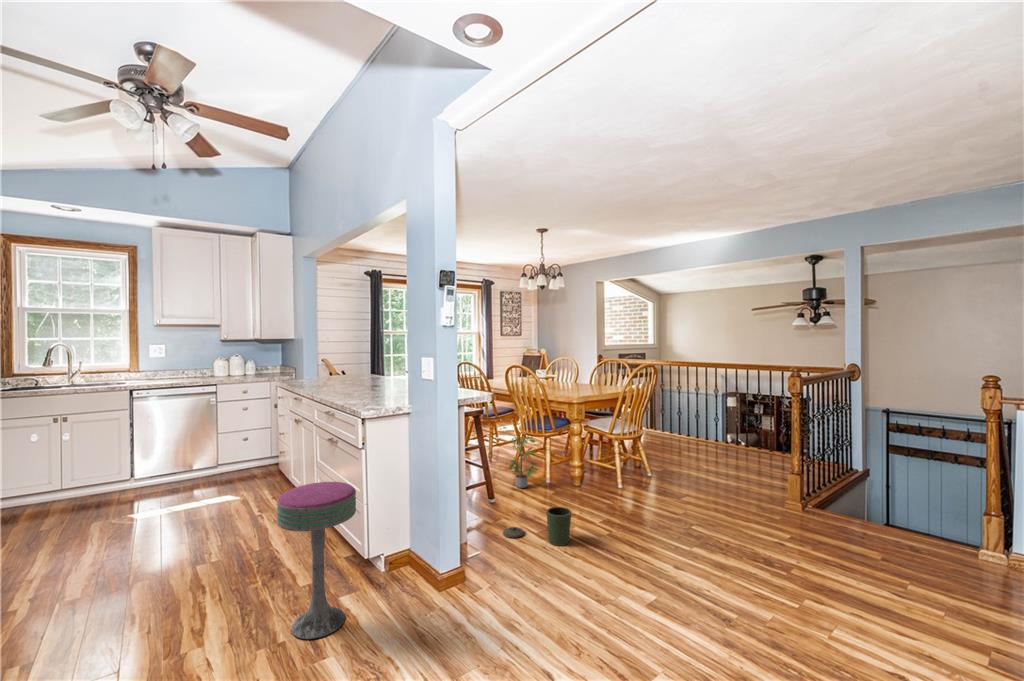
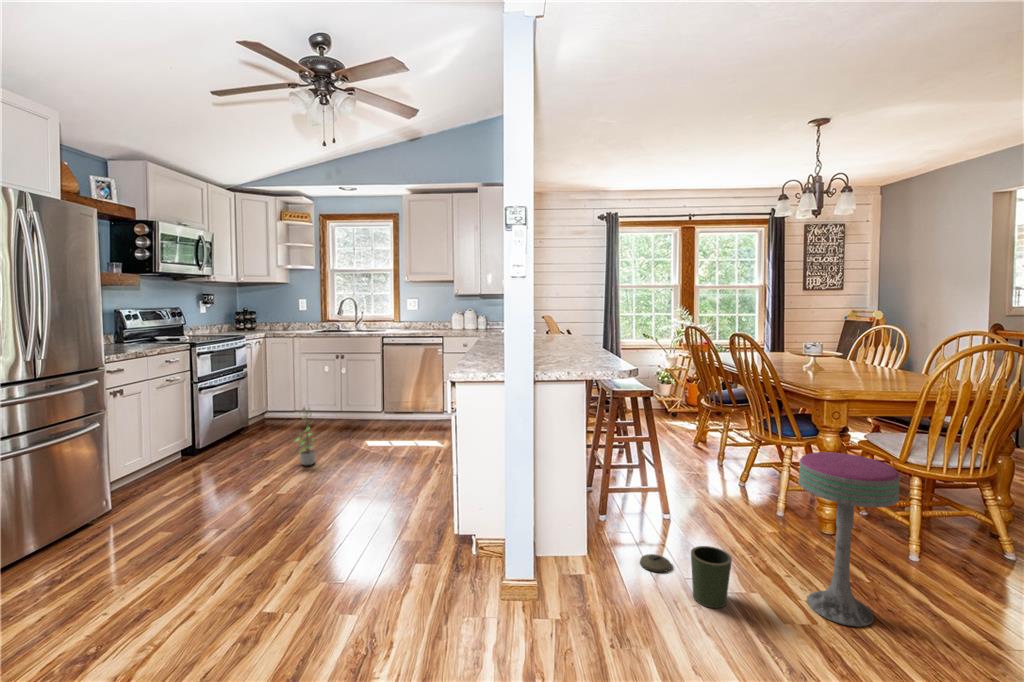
potted plant: present [509,436,538,488] -> present [294,408,315,465]
bar stool: present [277,482,356,639] -> present [798,452,900,627]

